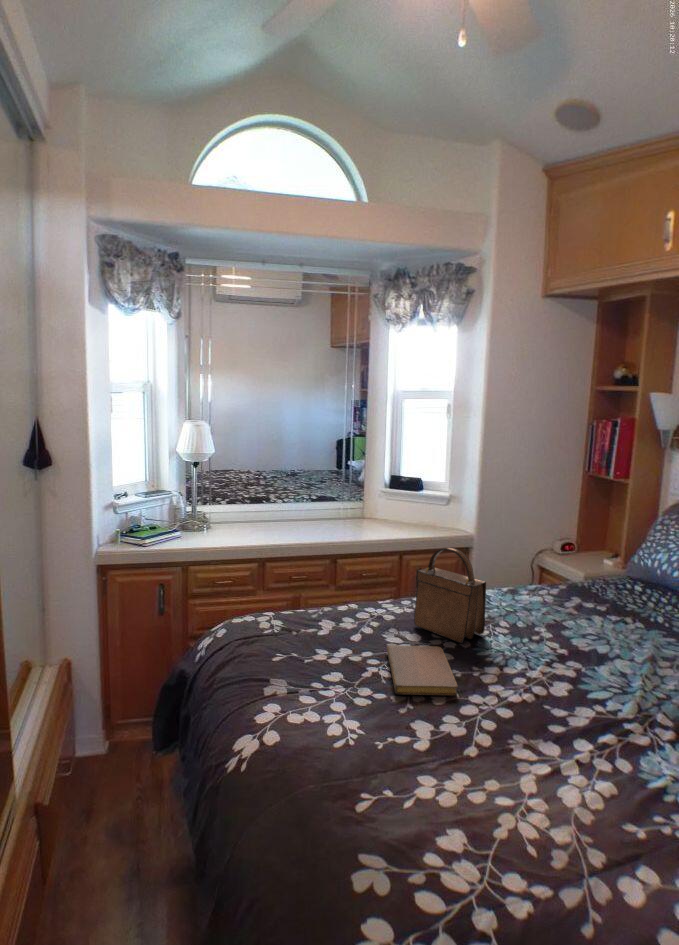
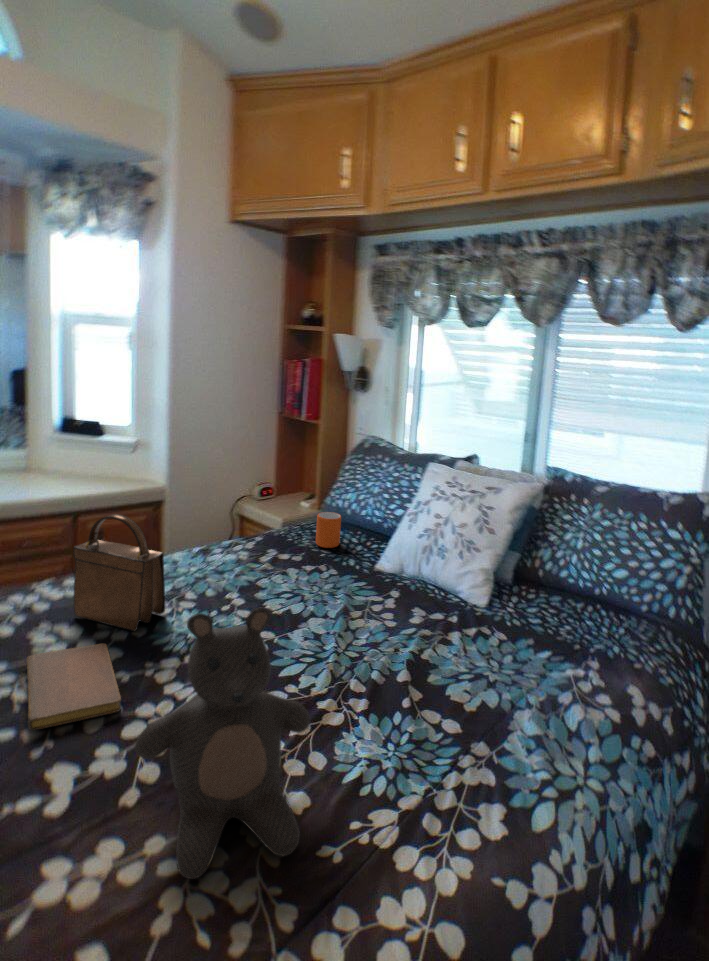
mug: none [621,567,650,602] -> present [316,512,341,548]
teddy bear: none [478,614,620,819] -> present [135,608,310,879]

